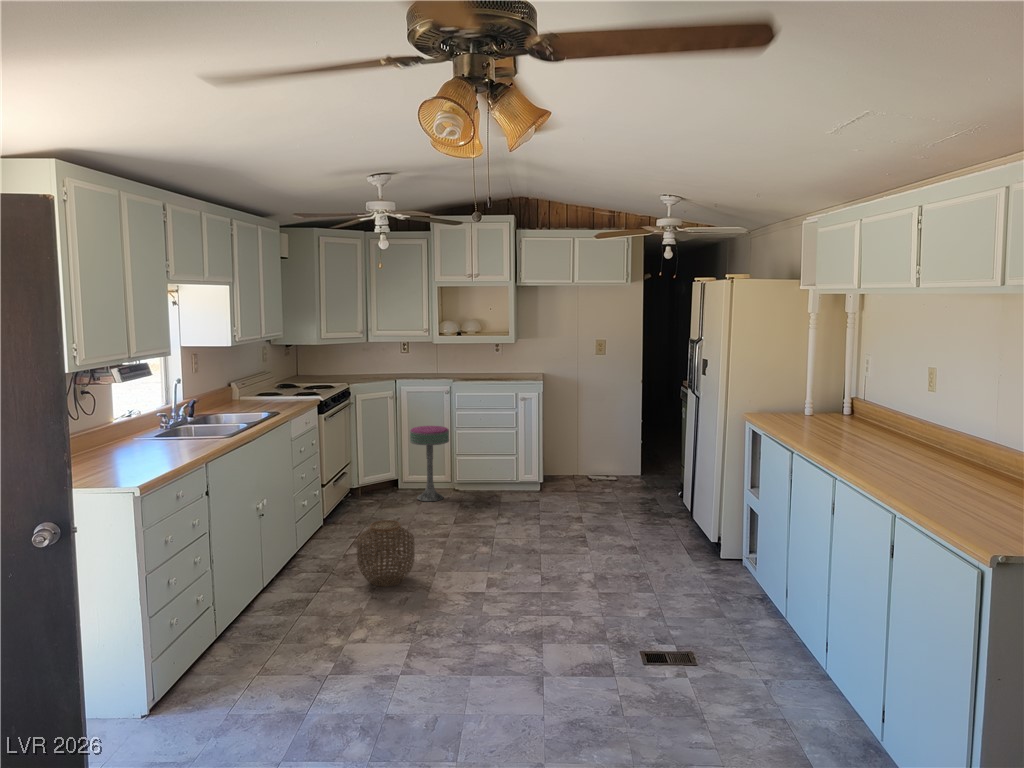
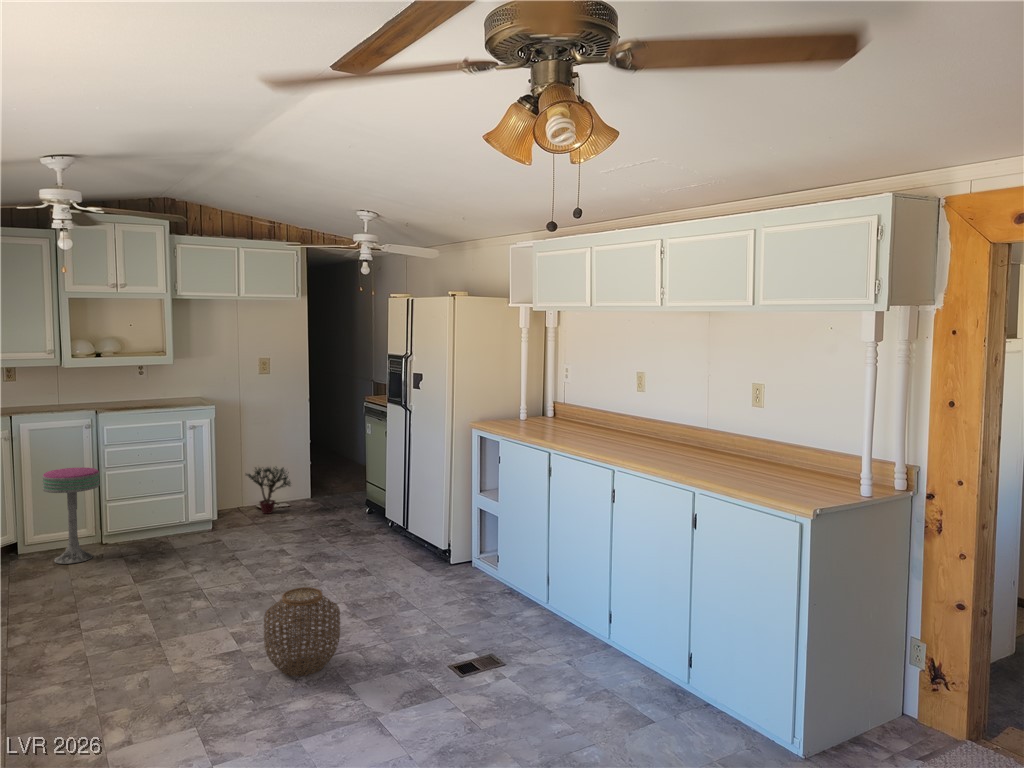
potted plant: none [575,438,614,484] -> present [246,467,290,514]
woven basket: present [357,520,414,587] -> present [264,587,340,676]

